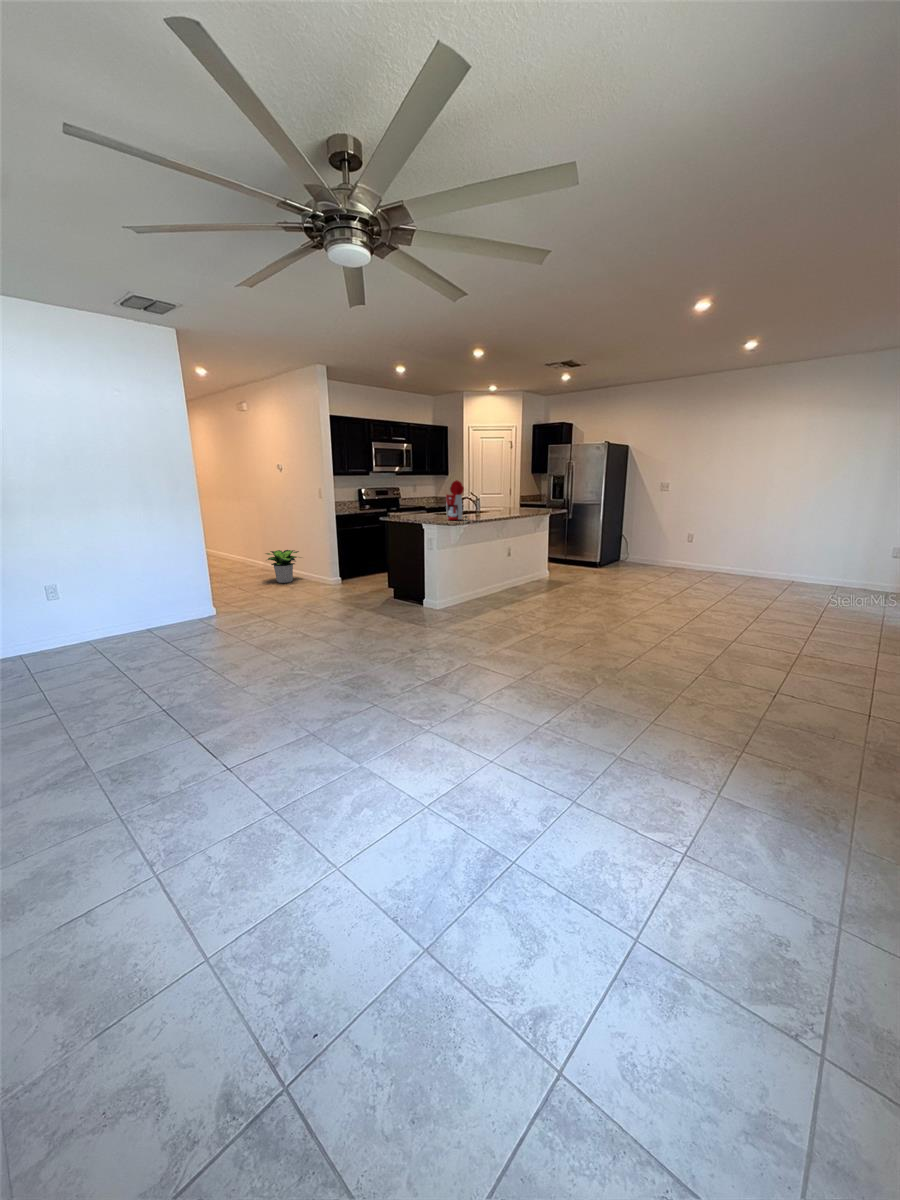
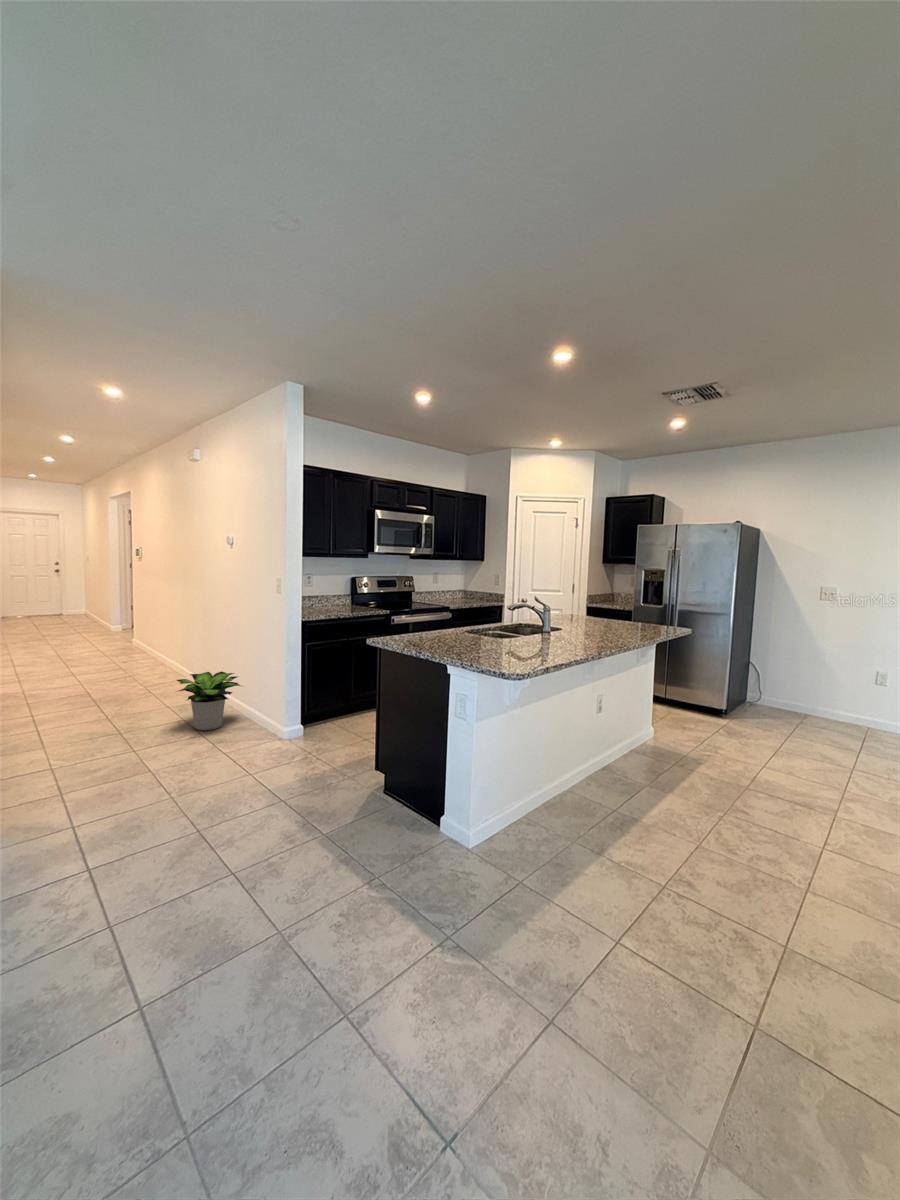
coffee maker: present [446,480,468,520] -> none [494,577,535,659]

